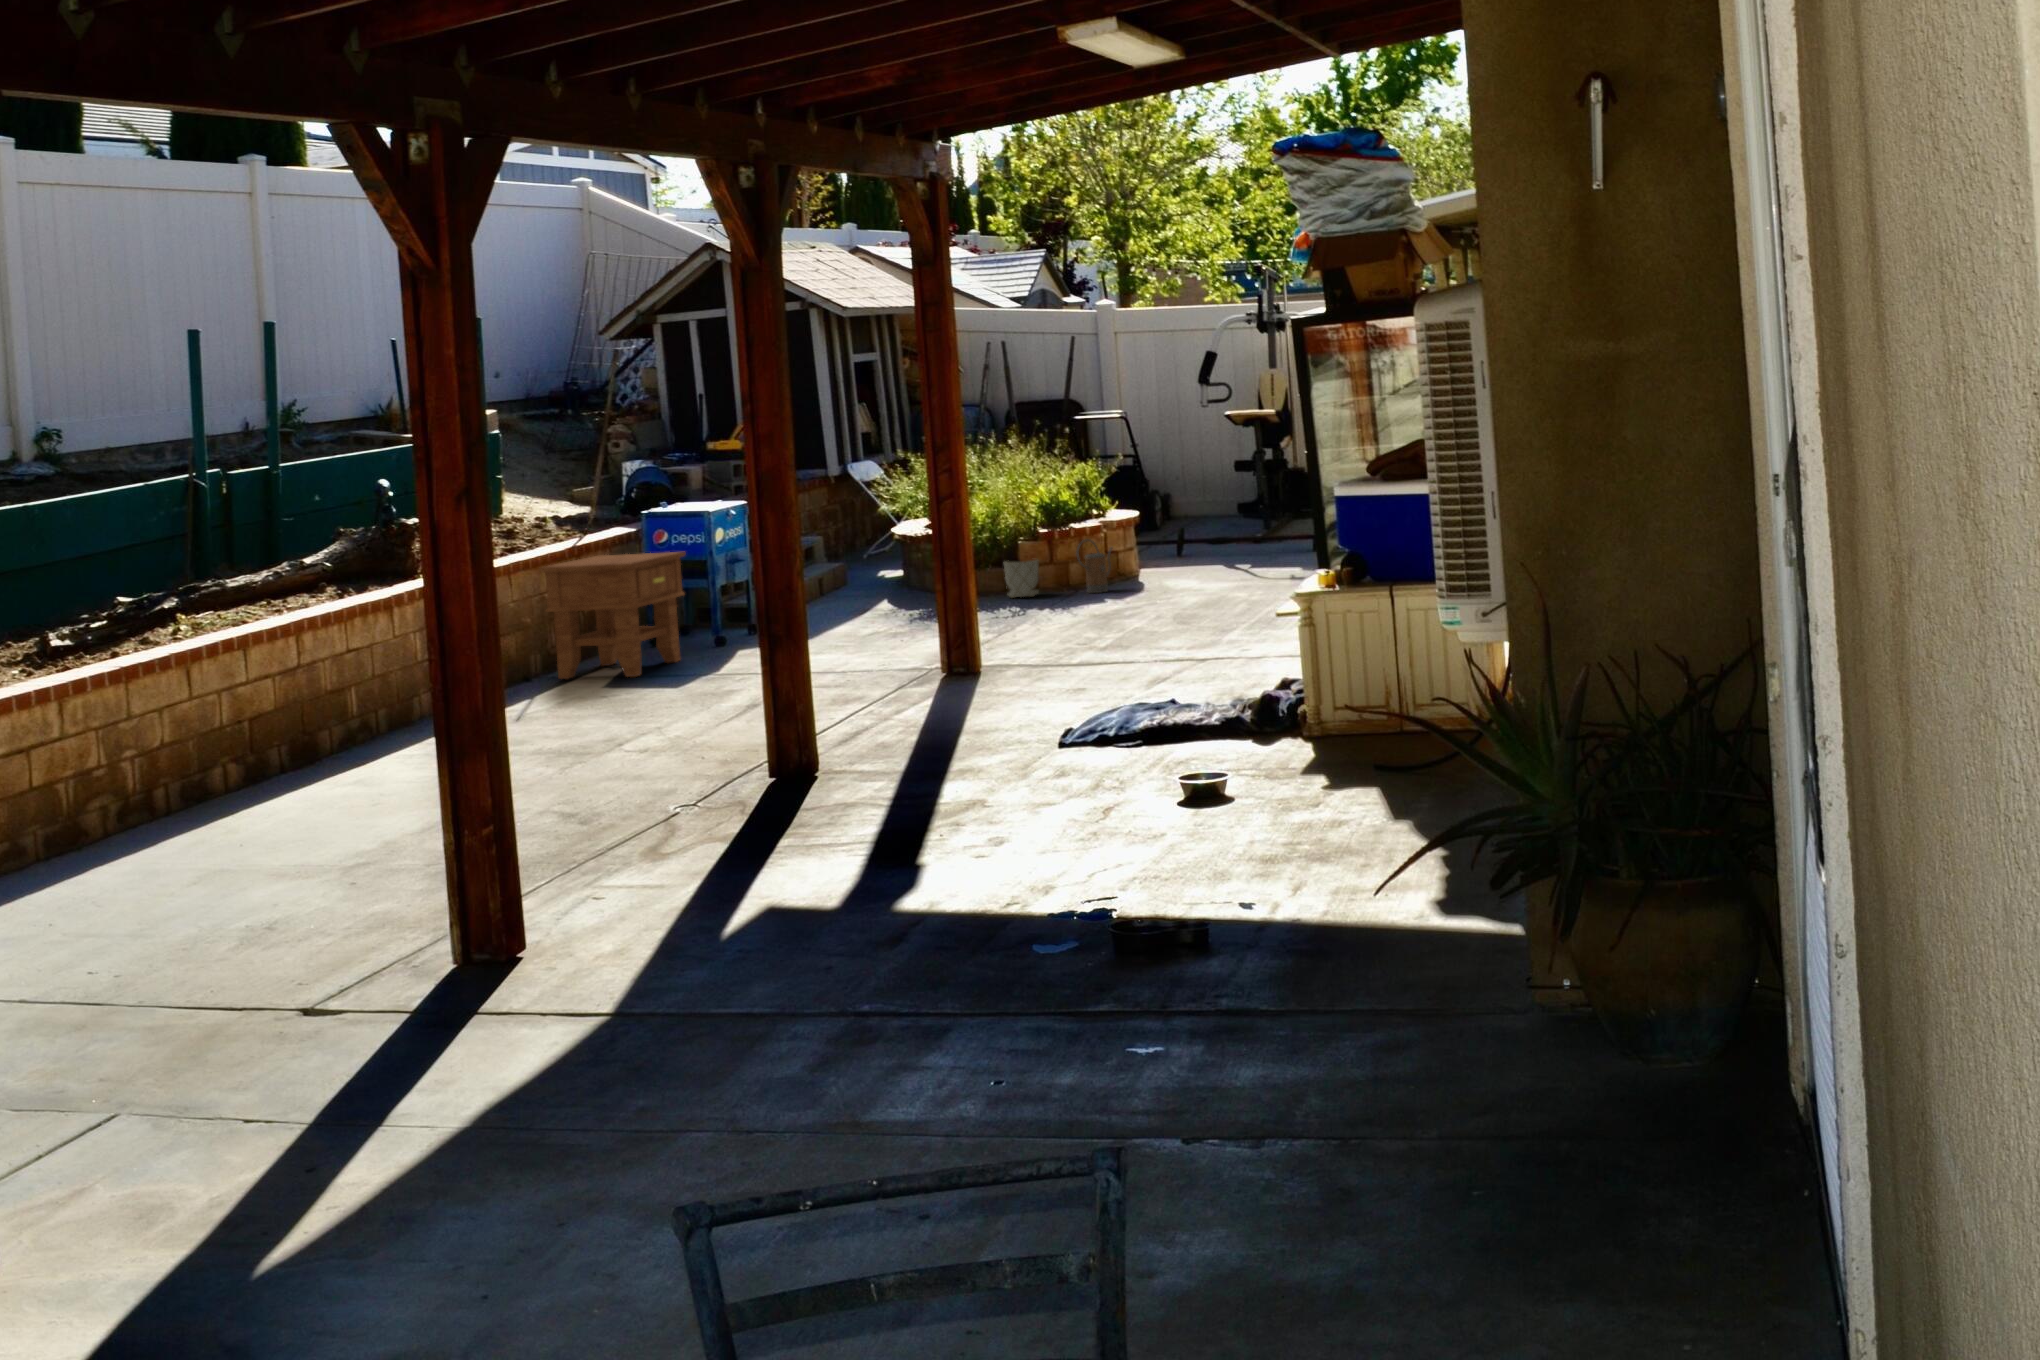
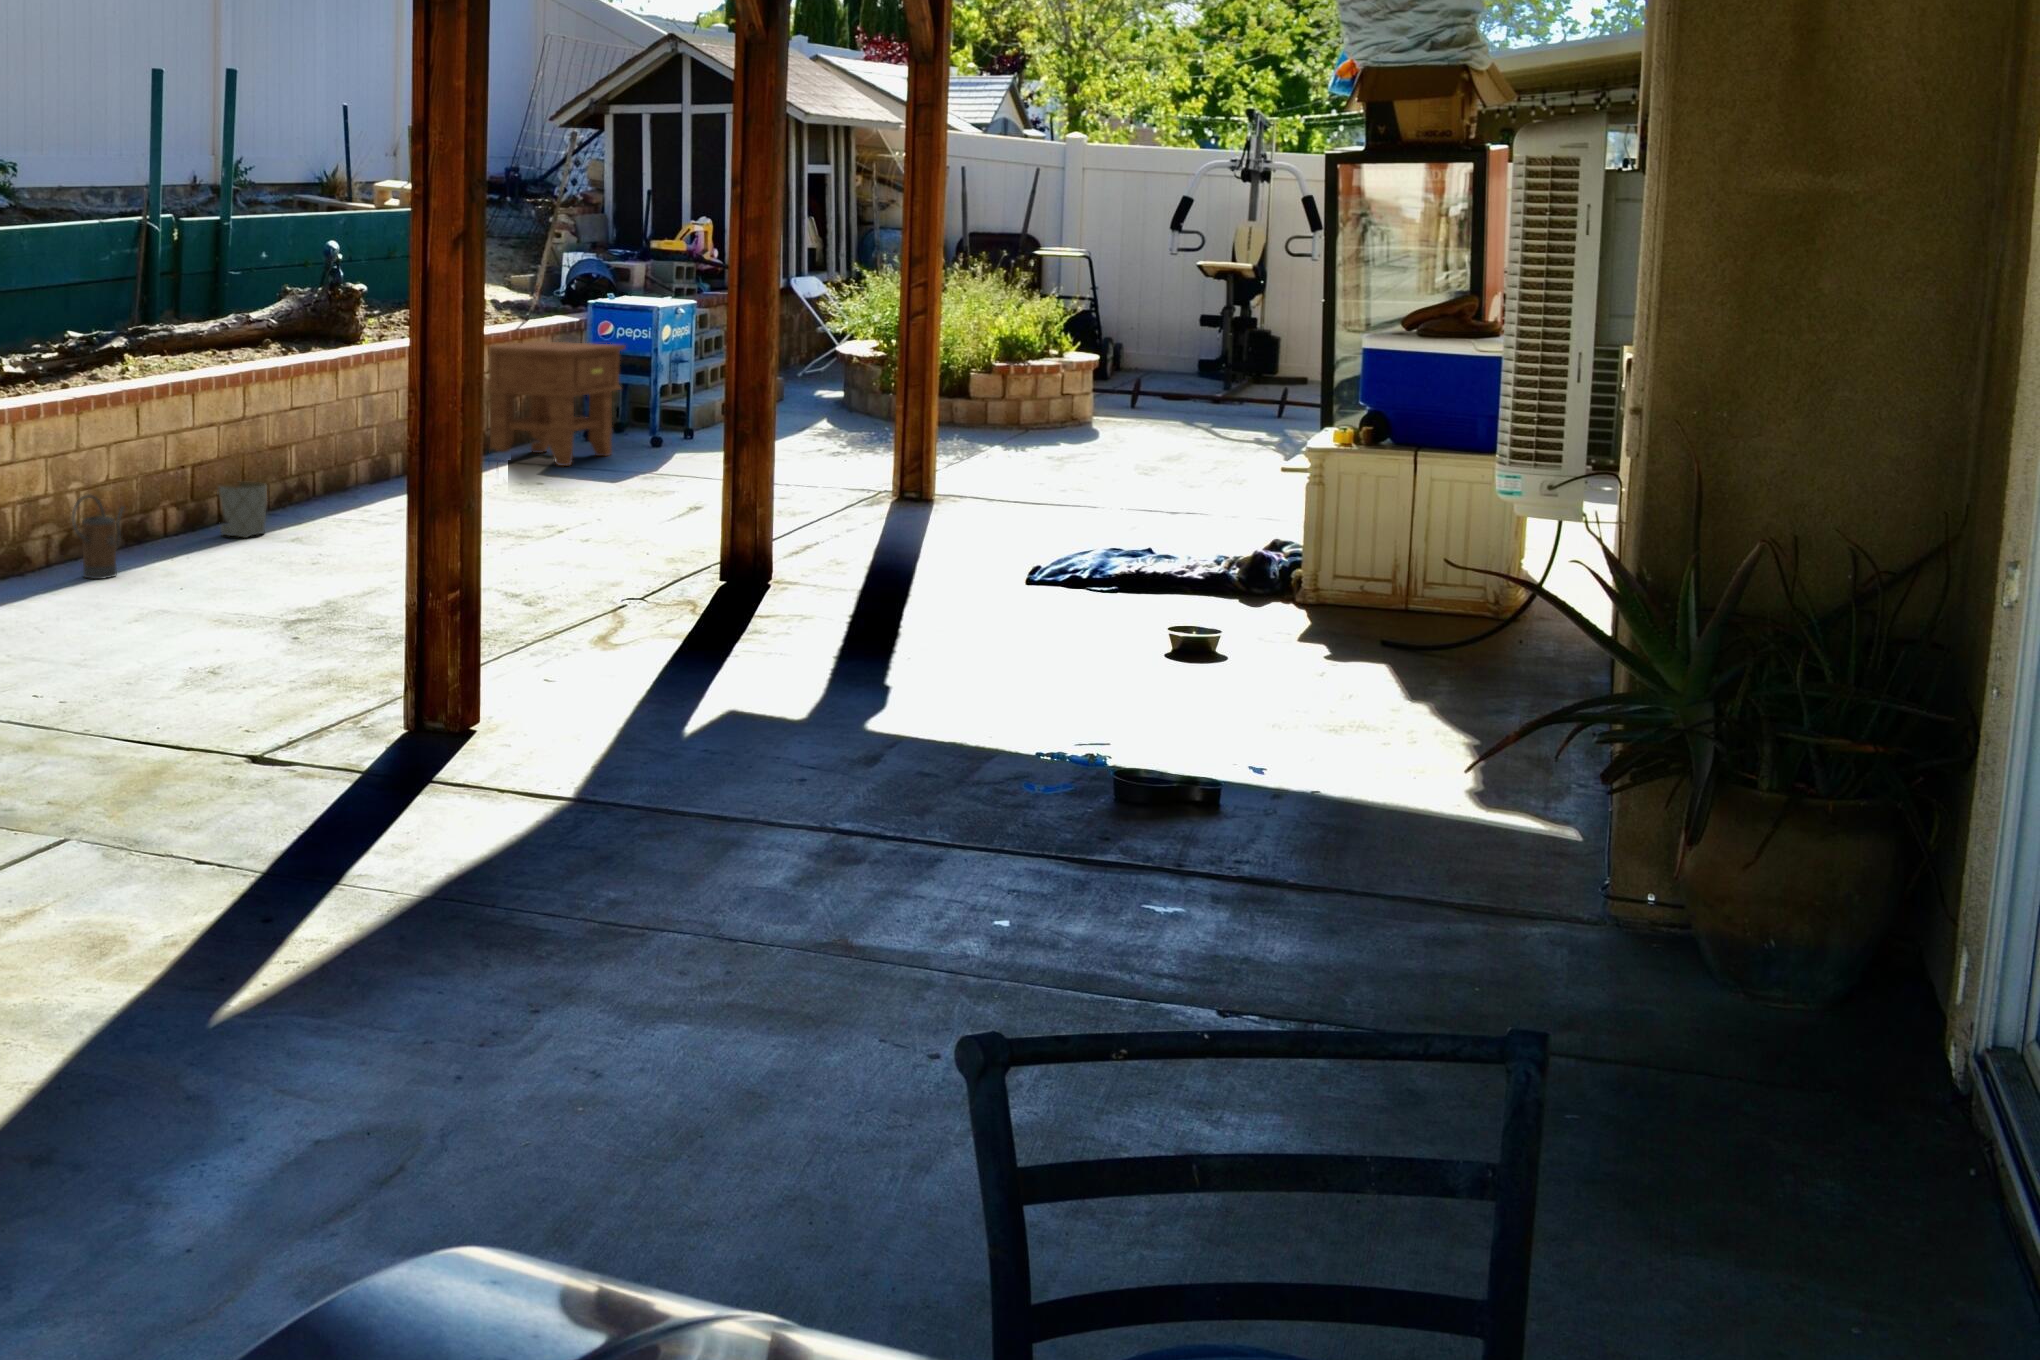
watering can: present [1076,539,1112,593] -> present [72,495,124,579]
planter: present [1004,560,1039,598] -> present [217,482,267,538]

